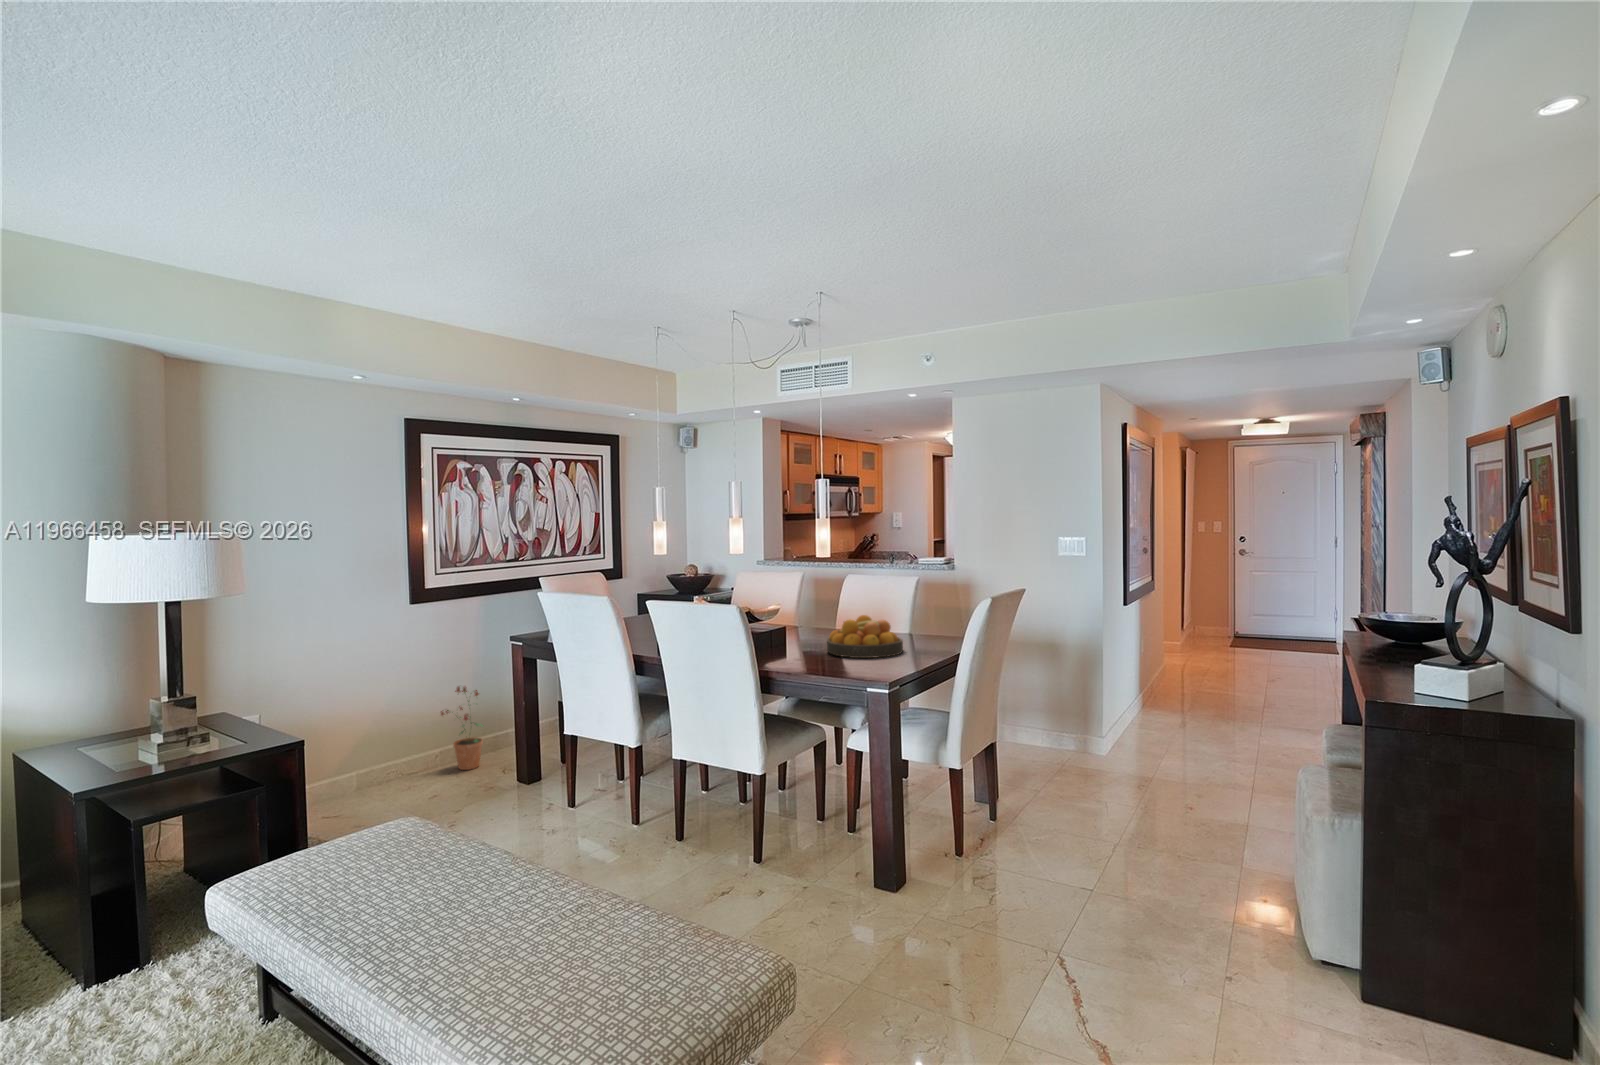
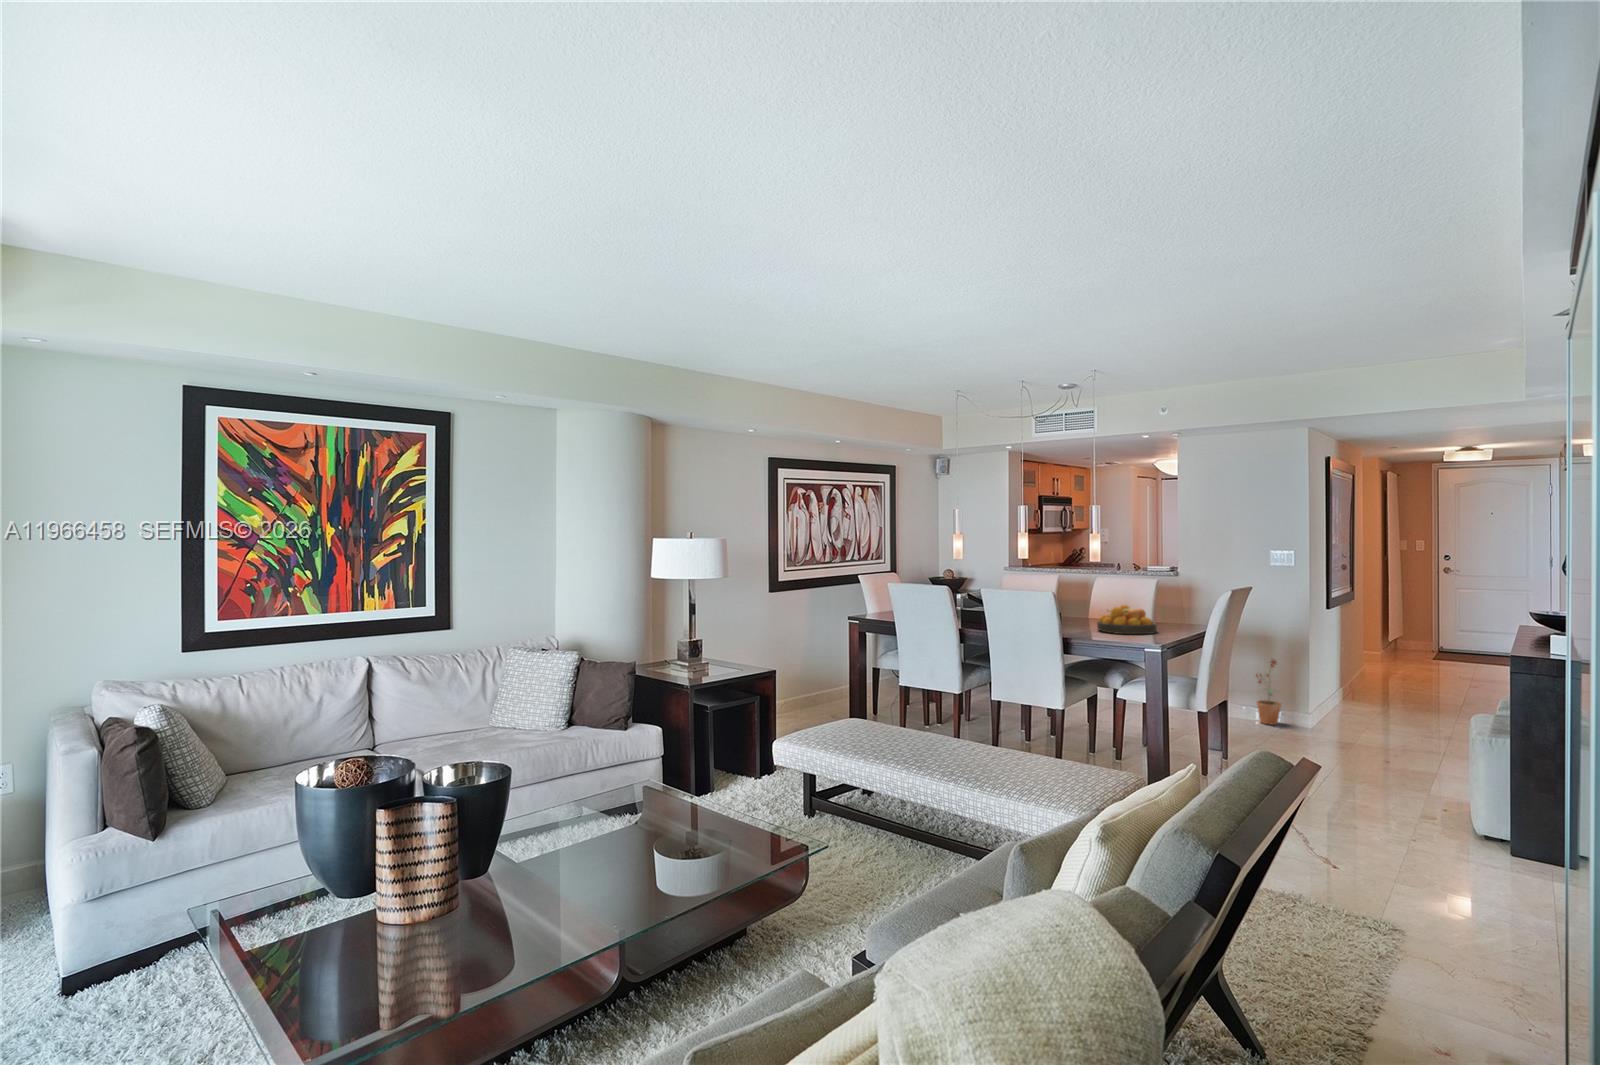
potted plant: present [441,686,483,770] -> present [1256,659,1282,725]

